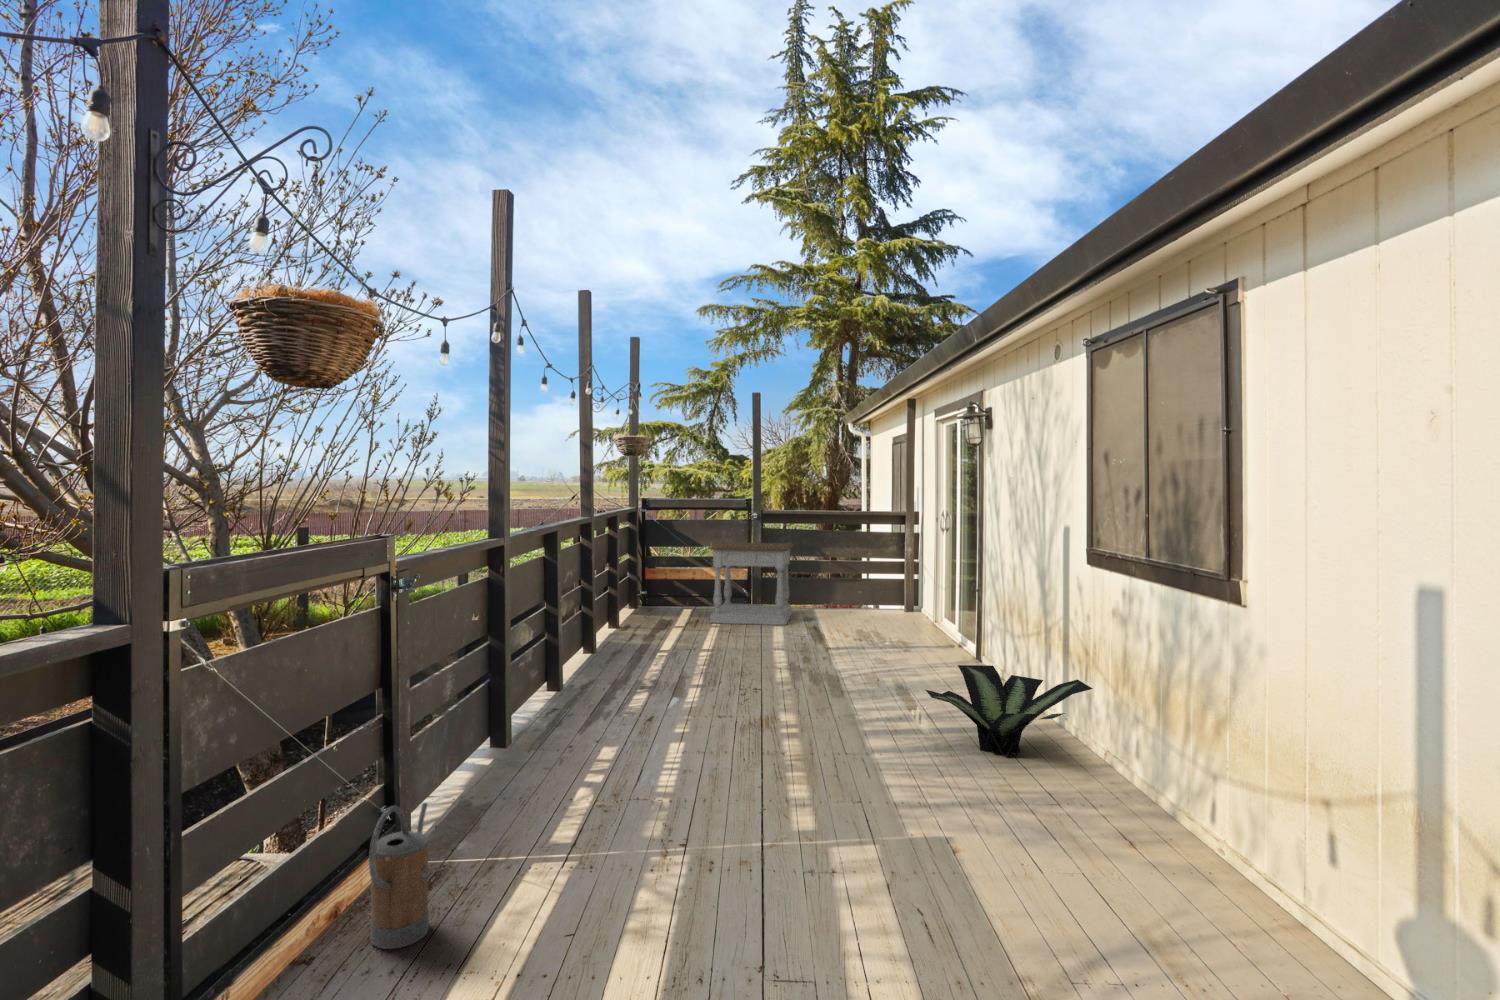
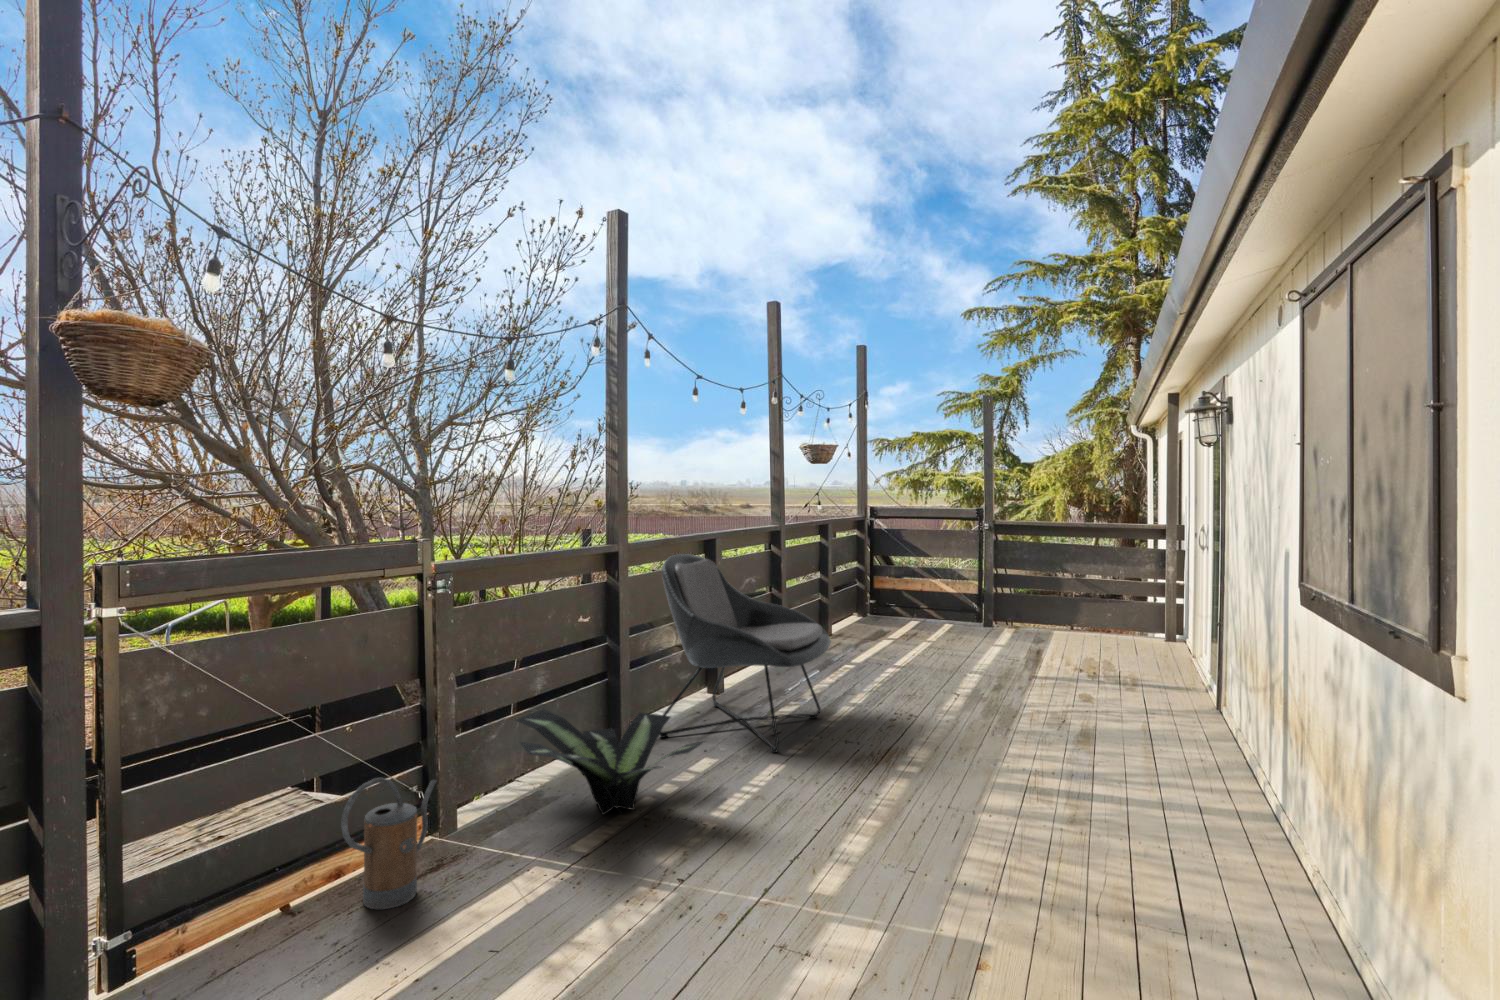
side table: present [709,542,793,625] -> none [925,554,1028,647]
lounge chair: none [533,550,694,741] -> present [660,554,831,753]
potted plant: present [926,665,1092,757] -> present [516,709,703,815]

